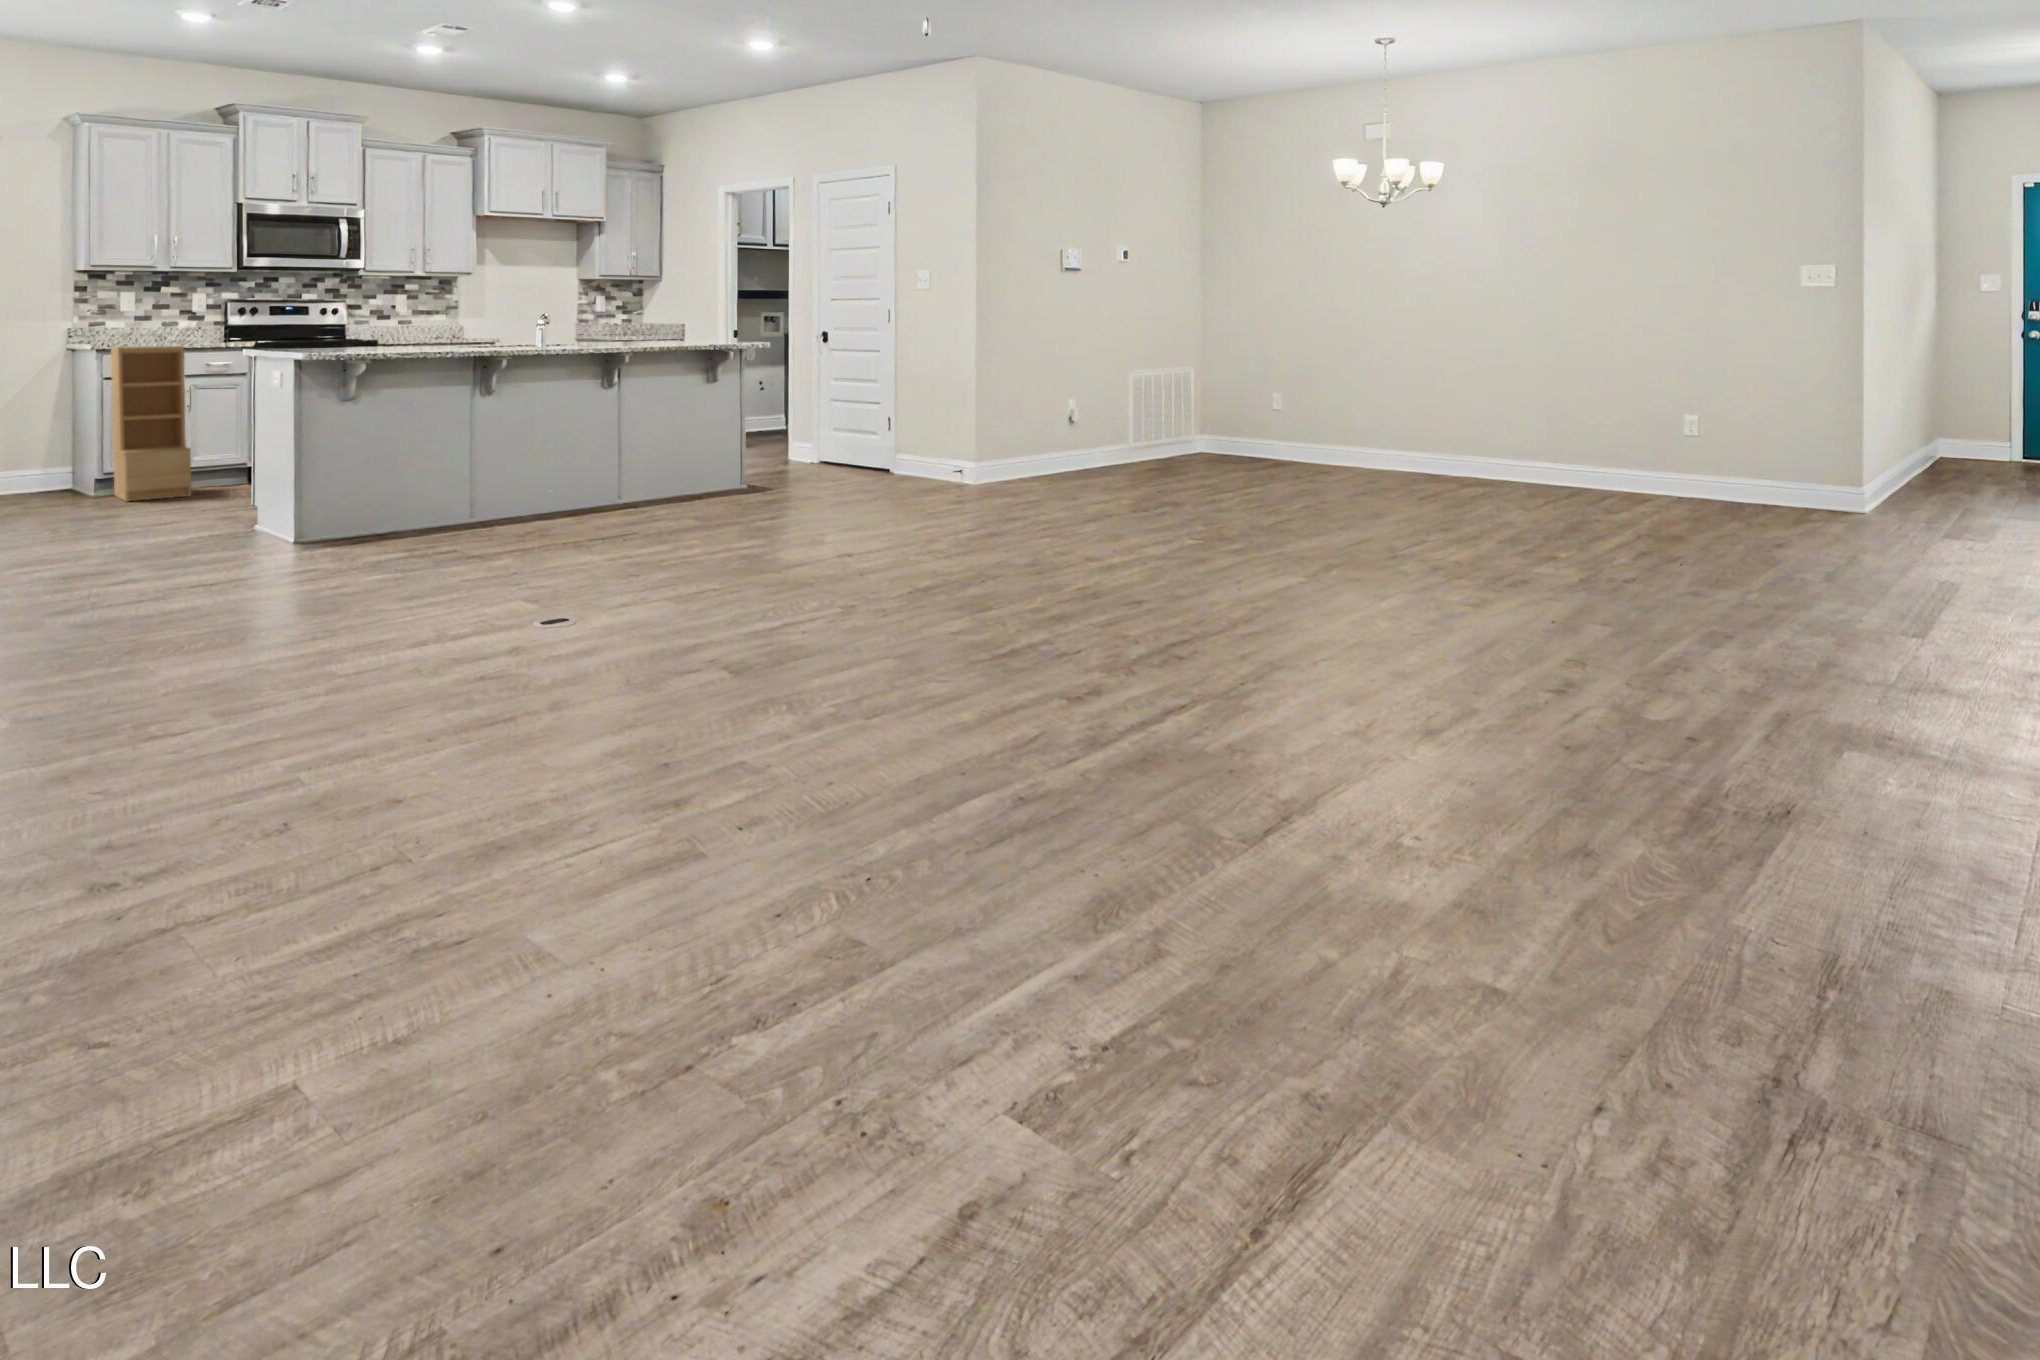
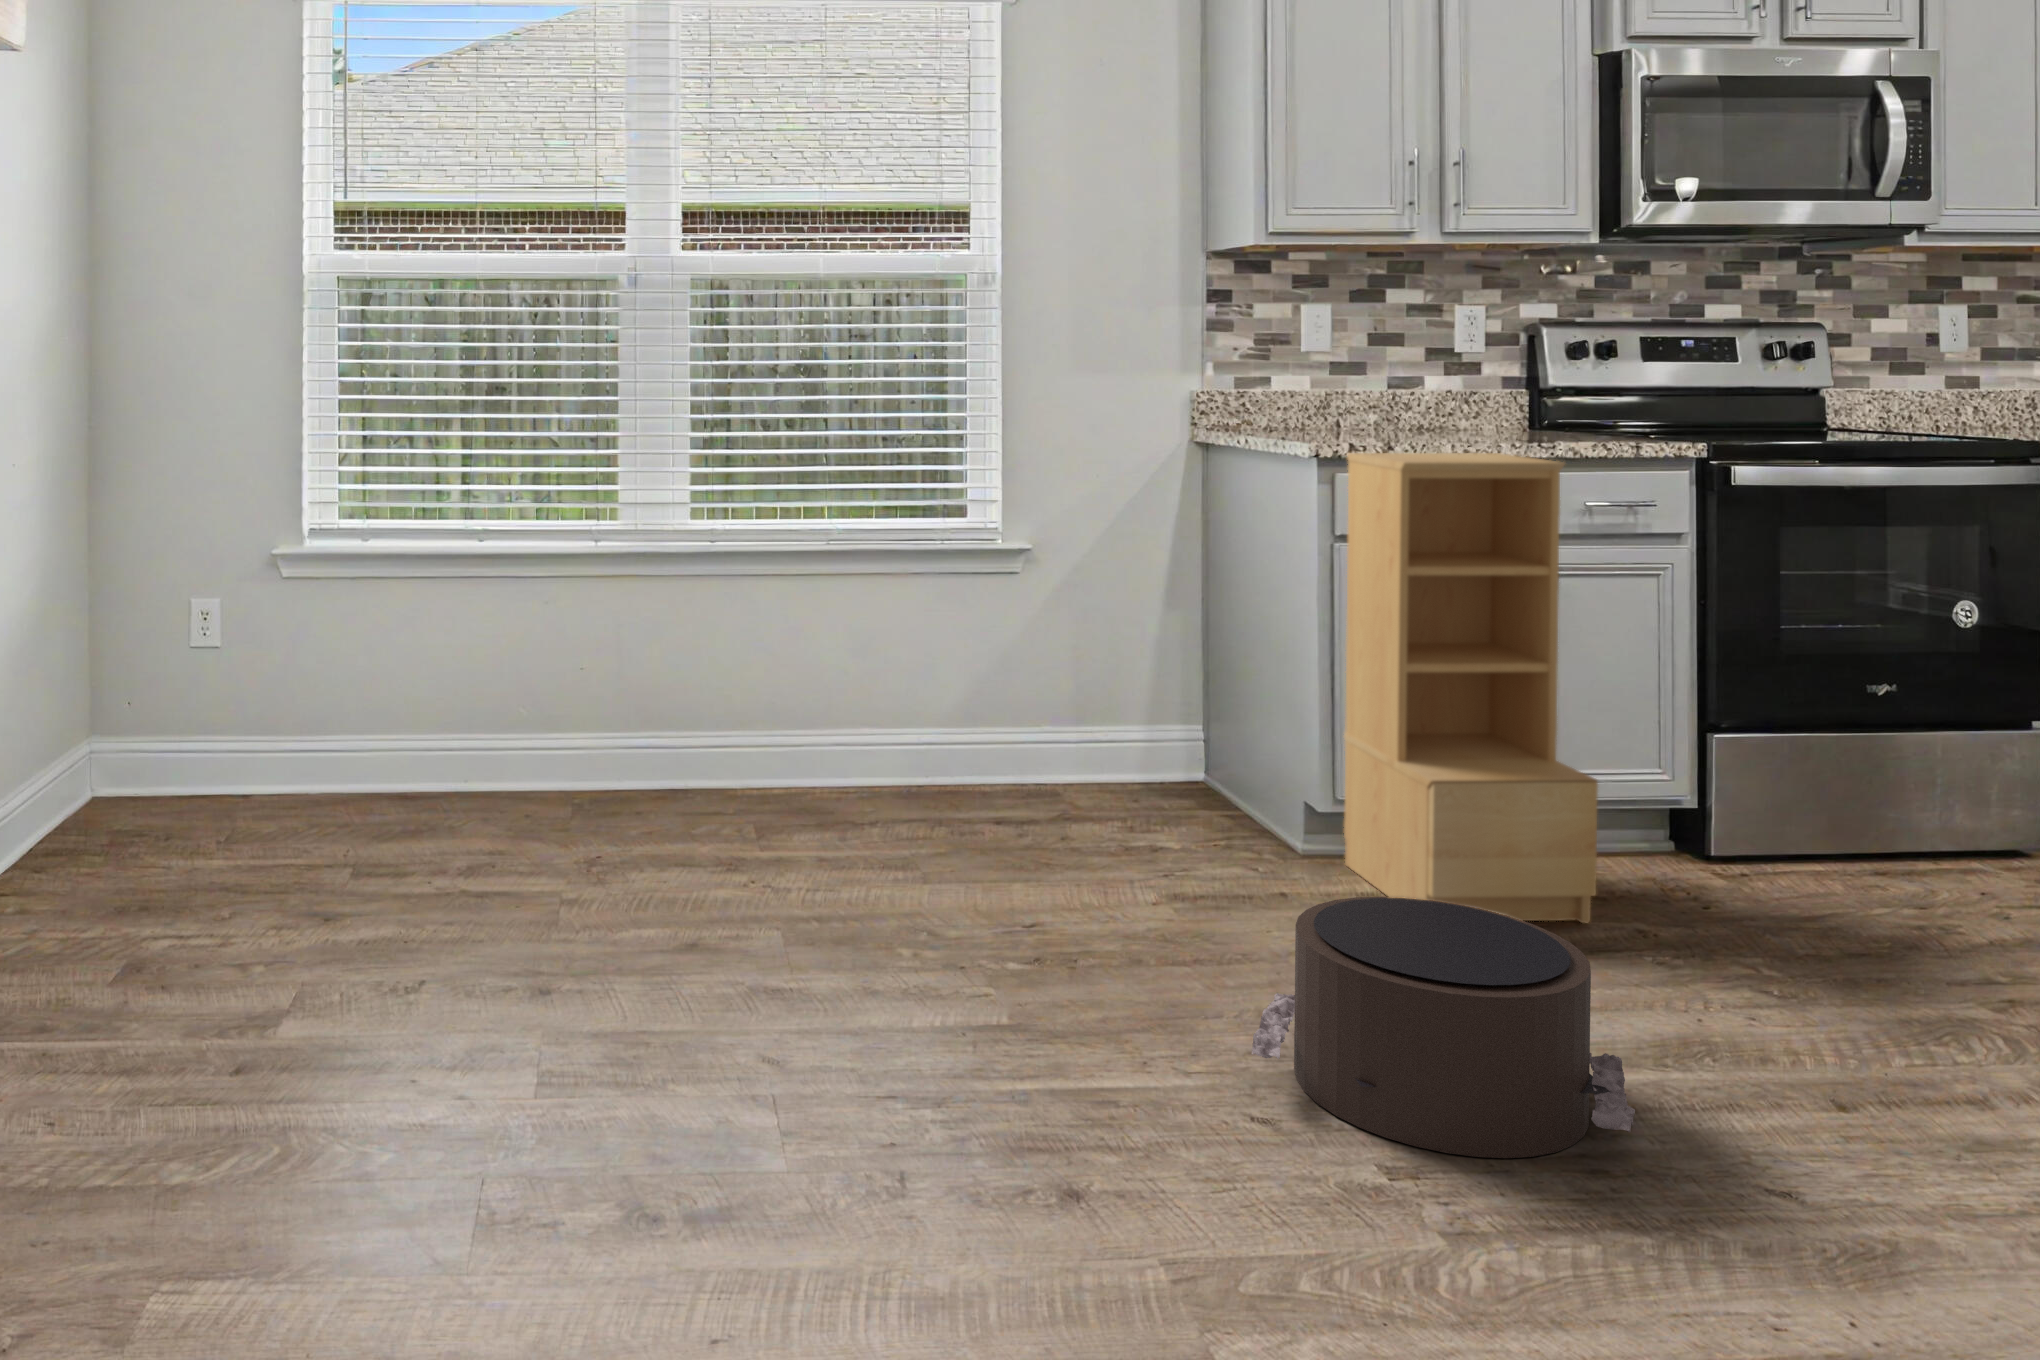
pouf: none [7,474,136,529] -> present [1252,897,1635,1158]

